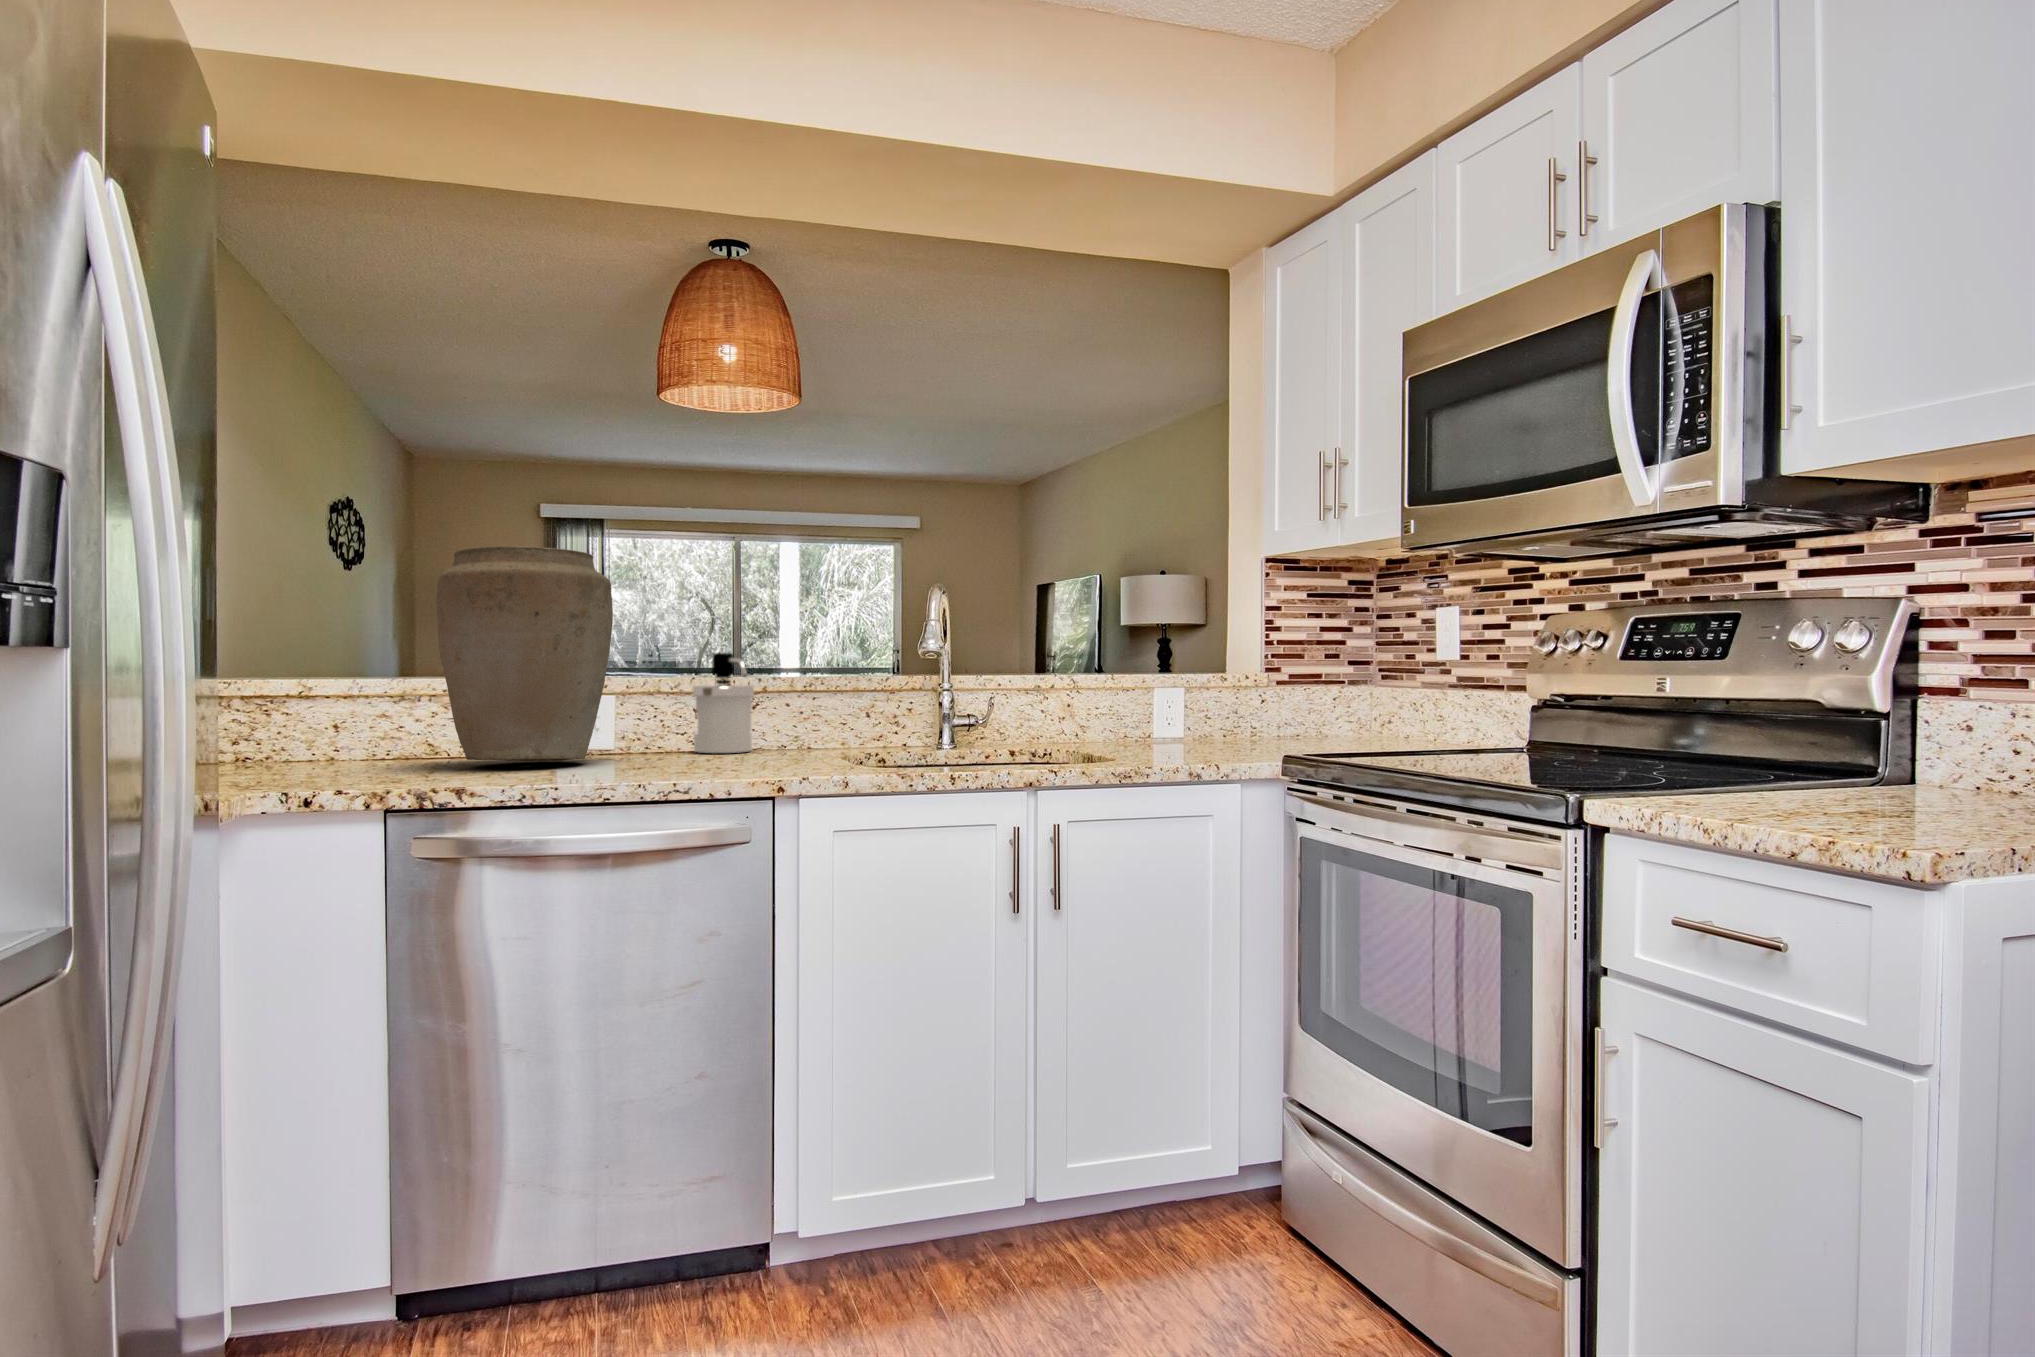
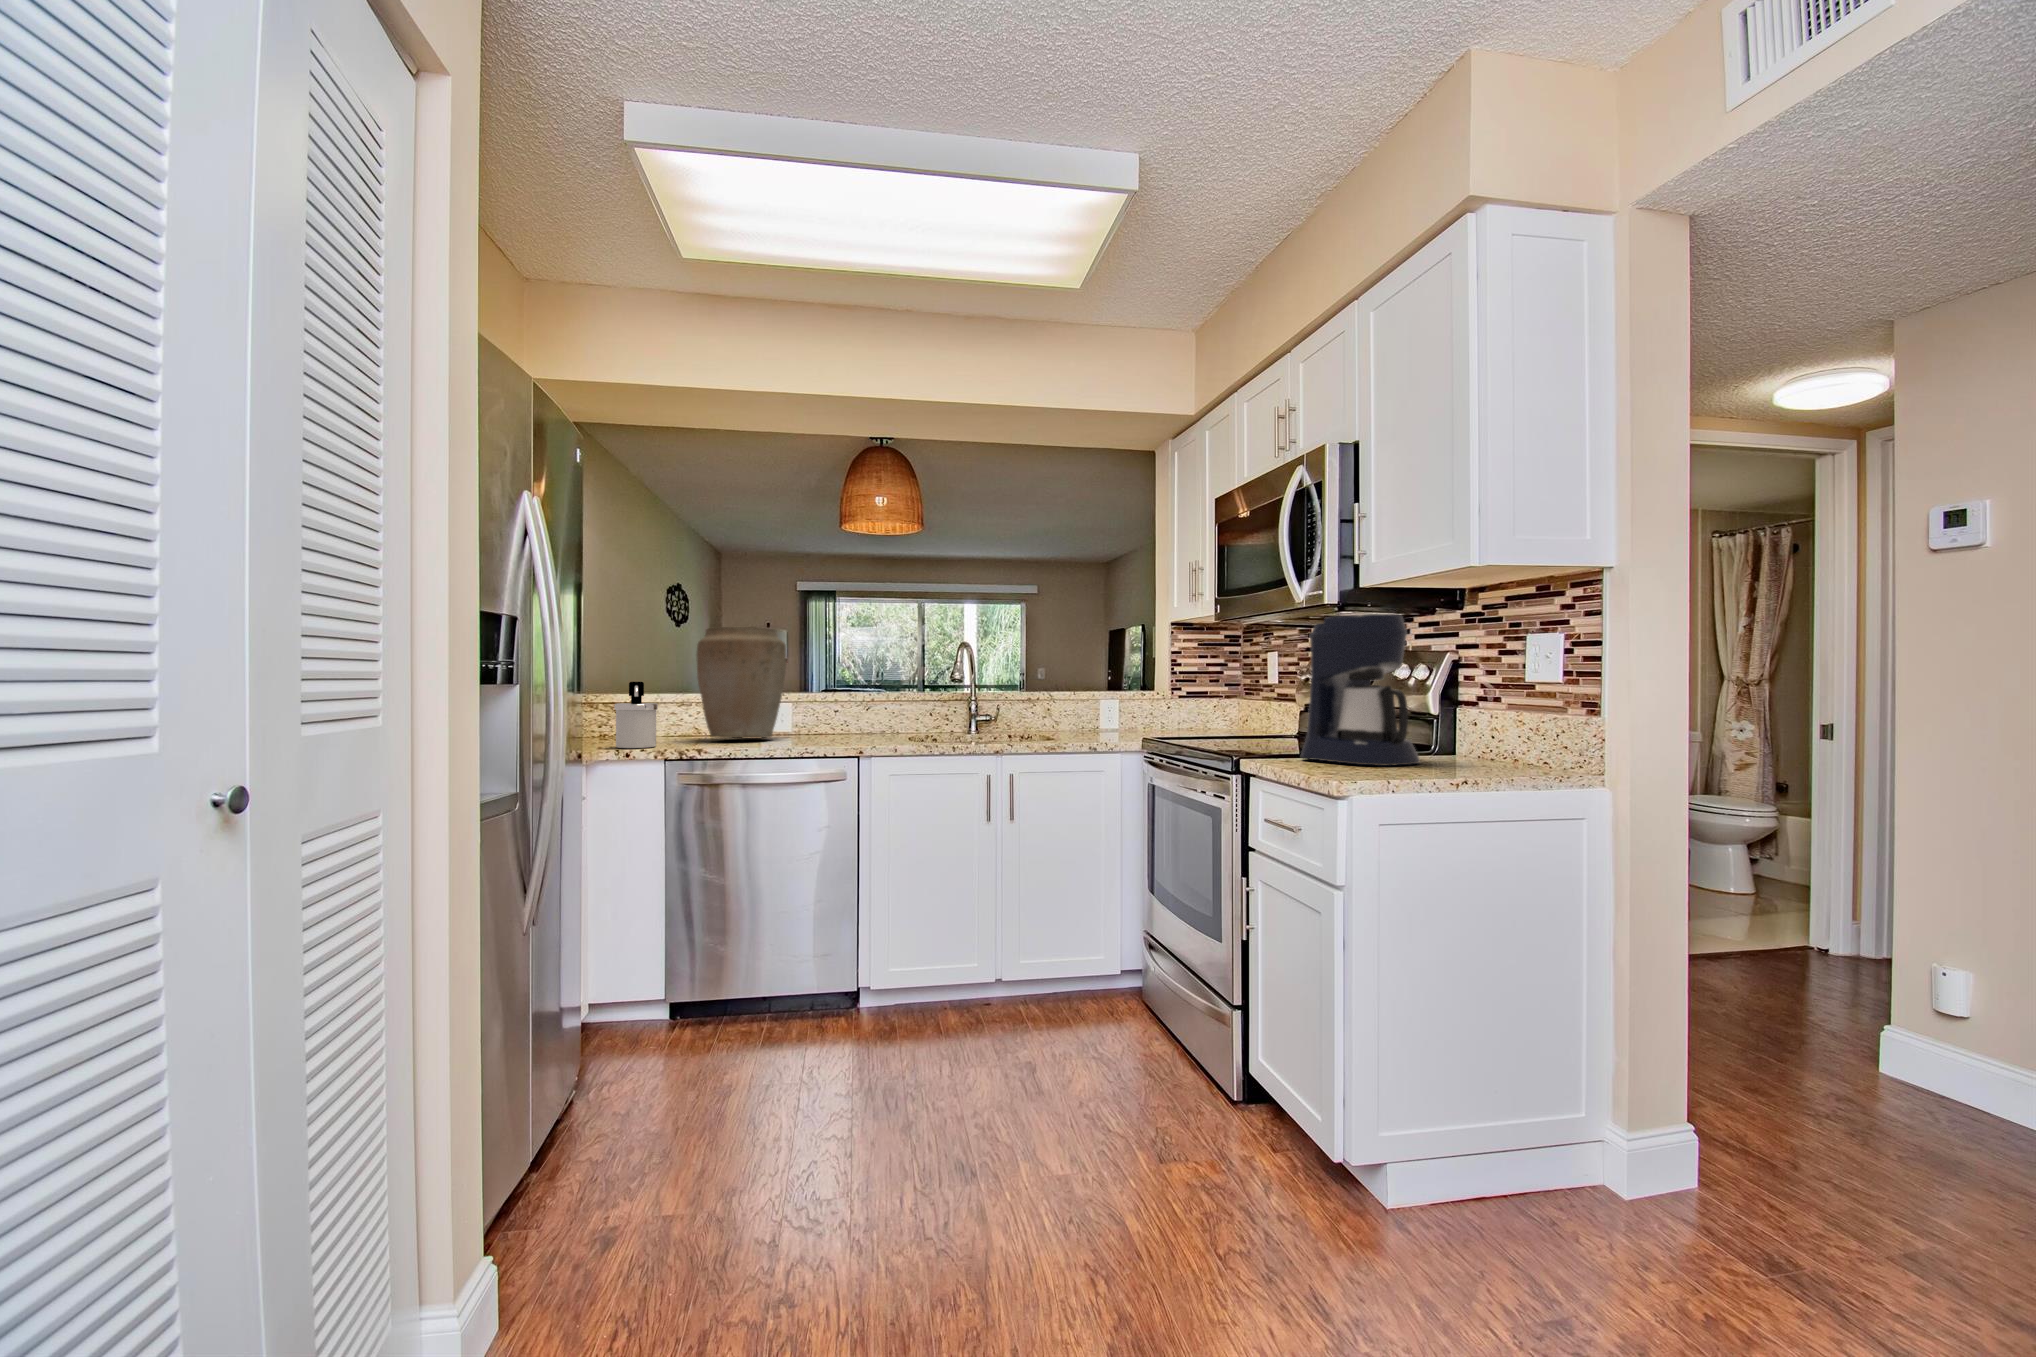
coffee maker: none [1685,520,1931,807] -> present [1301,614,1420,766]
soap dispenser: present [693,653,754,753] -> present [614,682,658,748]

